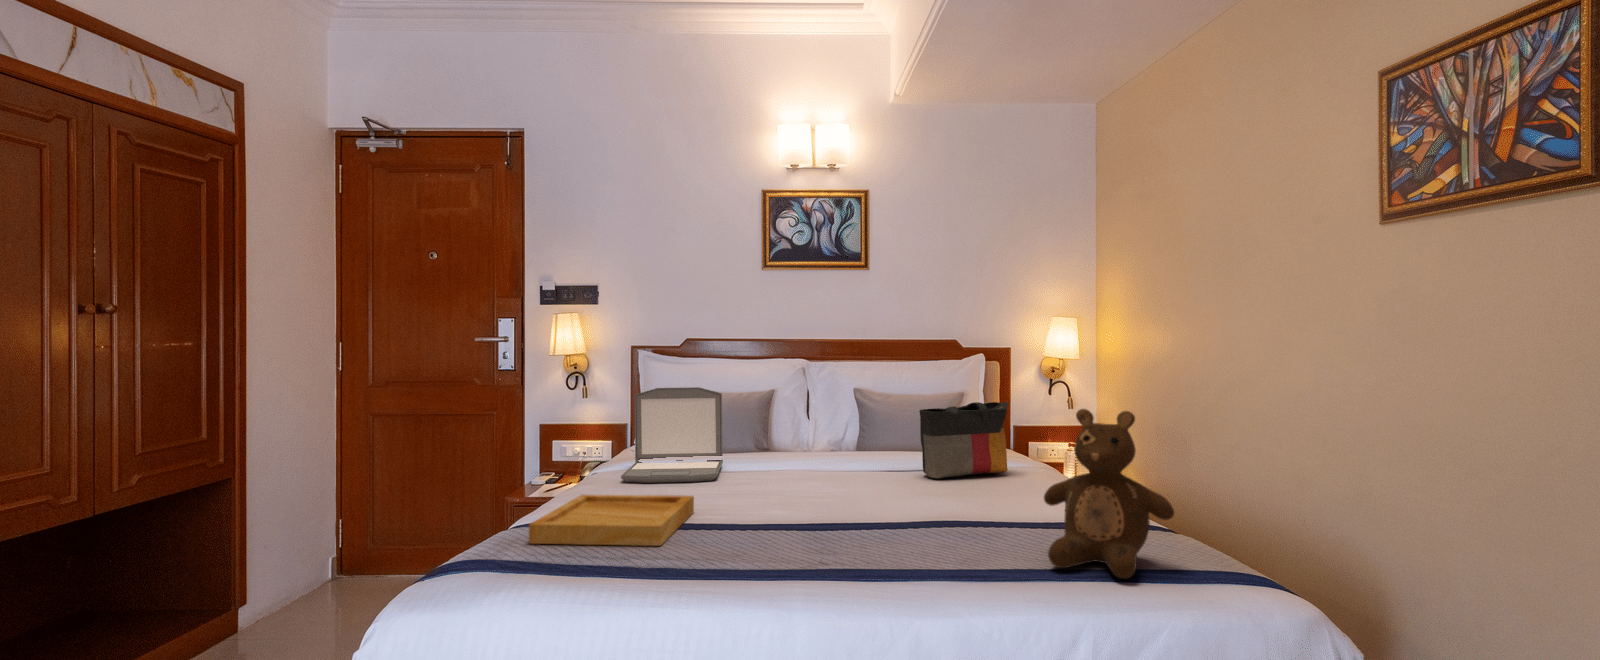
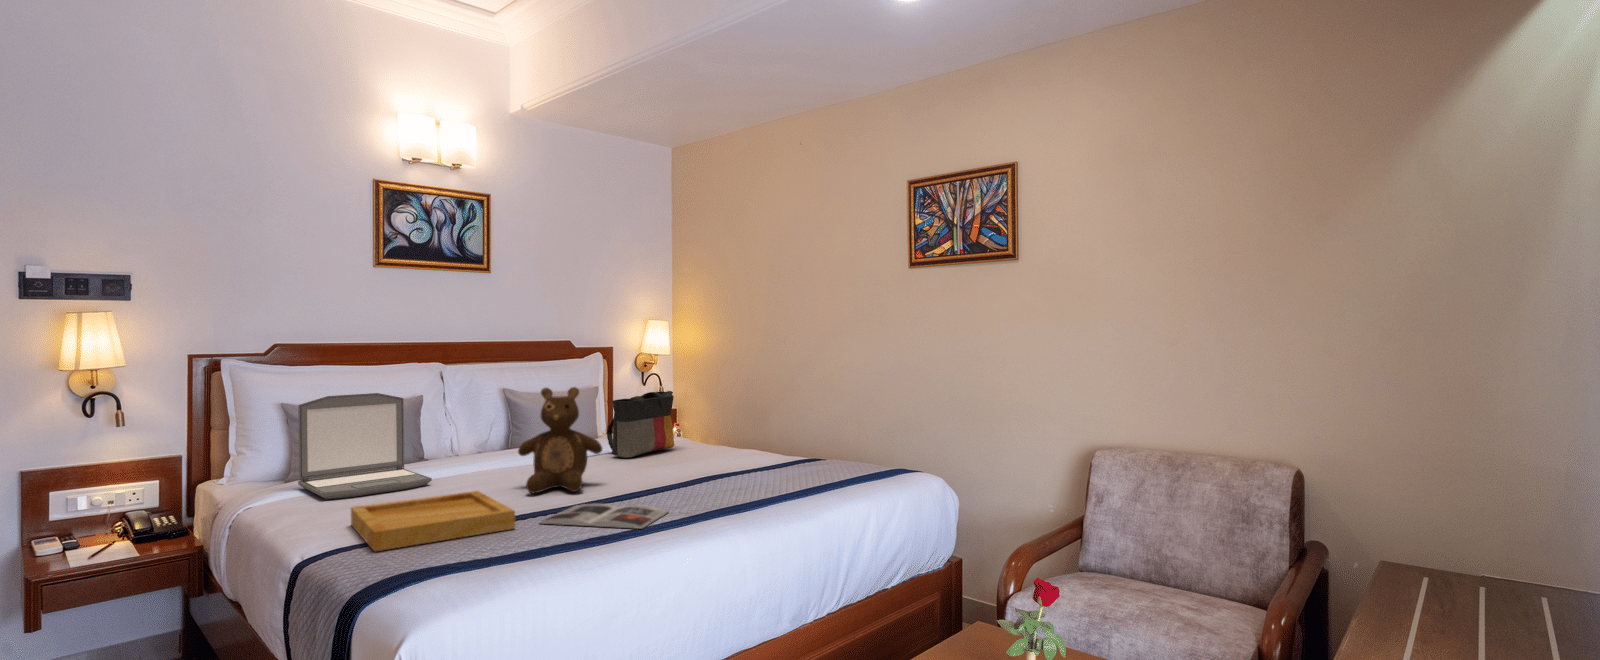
teddy bear: present [1044,409,1174,579] -> present [518,387,602,493]
magazine: none [689,530,825,578] -> present [540,504,669,529]

